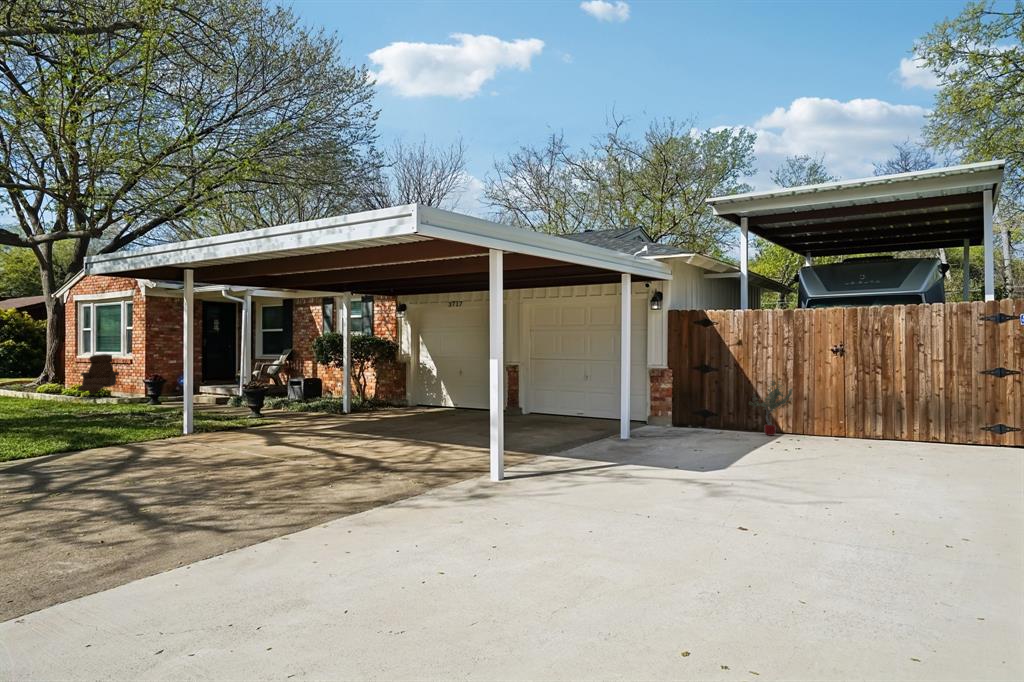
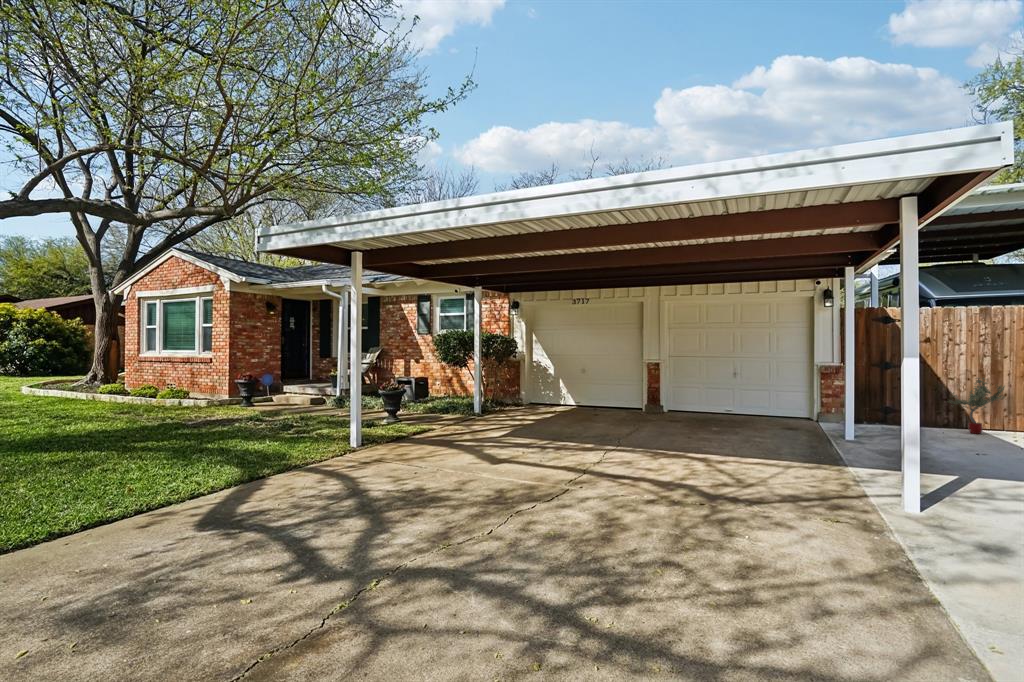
lounge chair: present [77,354,119,398] -> none [152,353,194,401]

